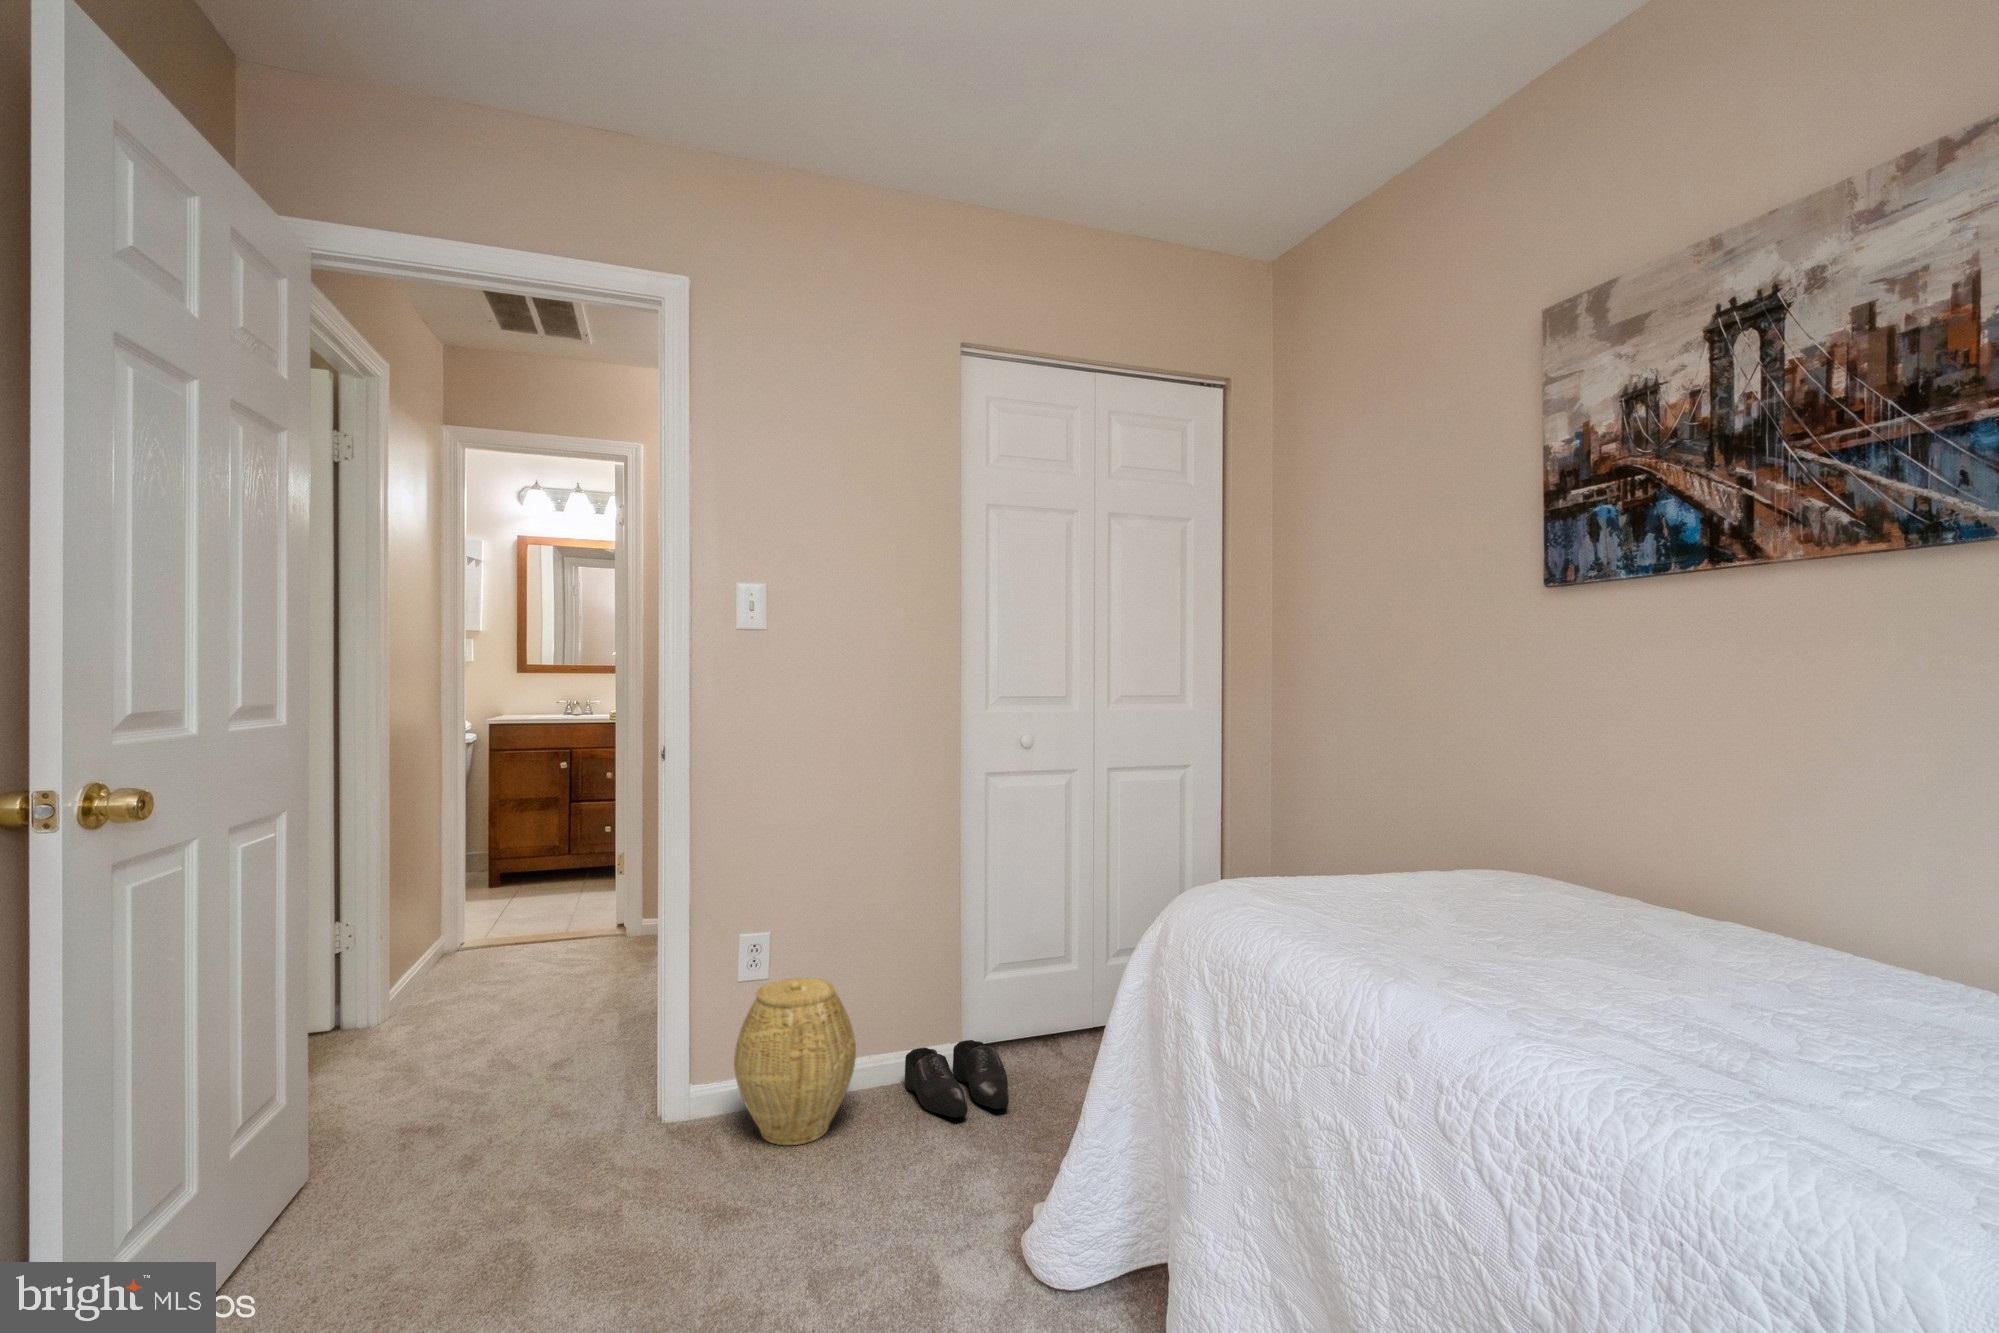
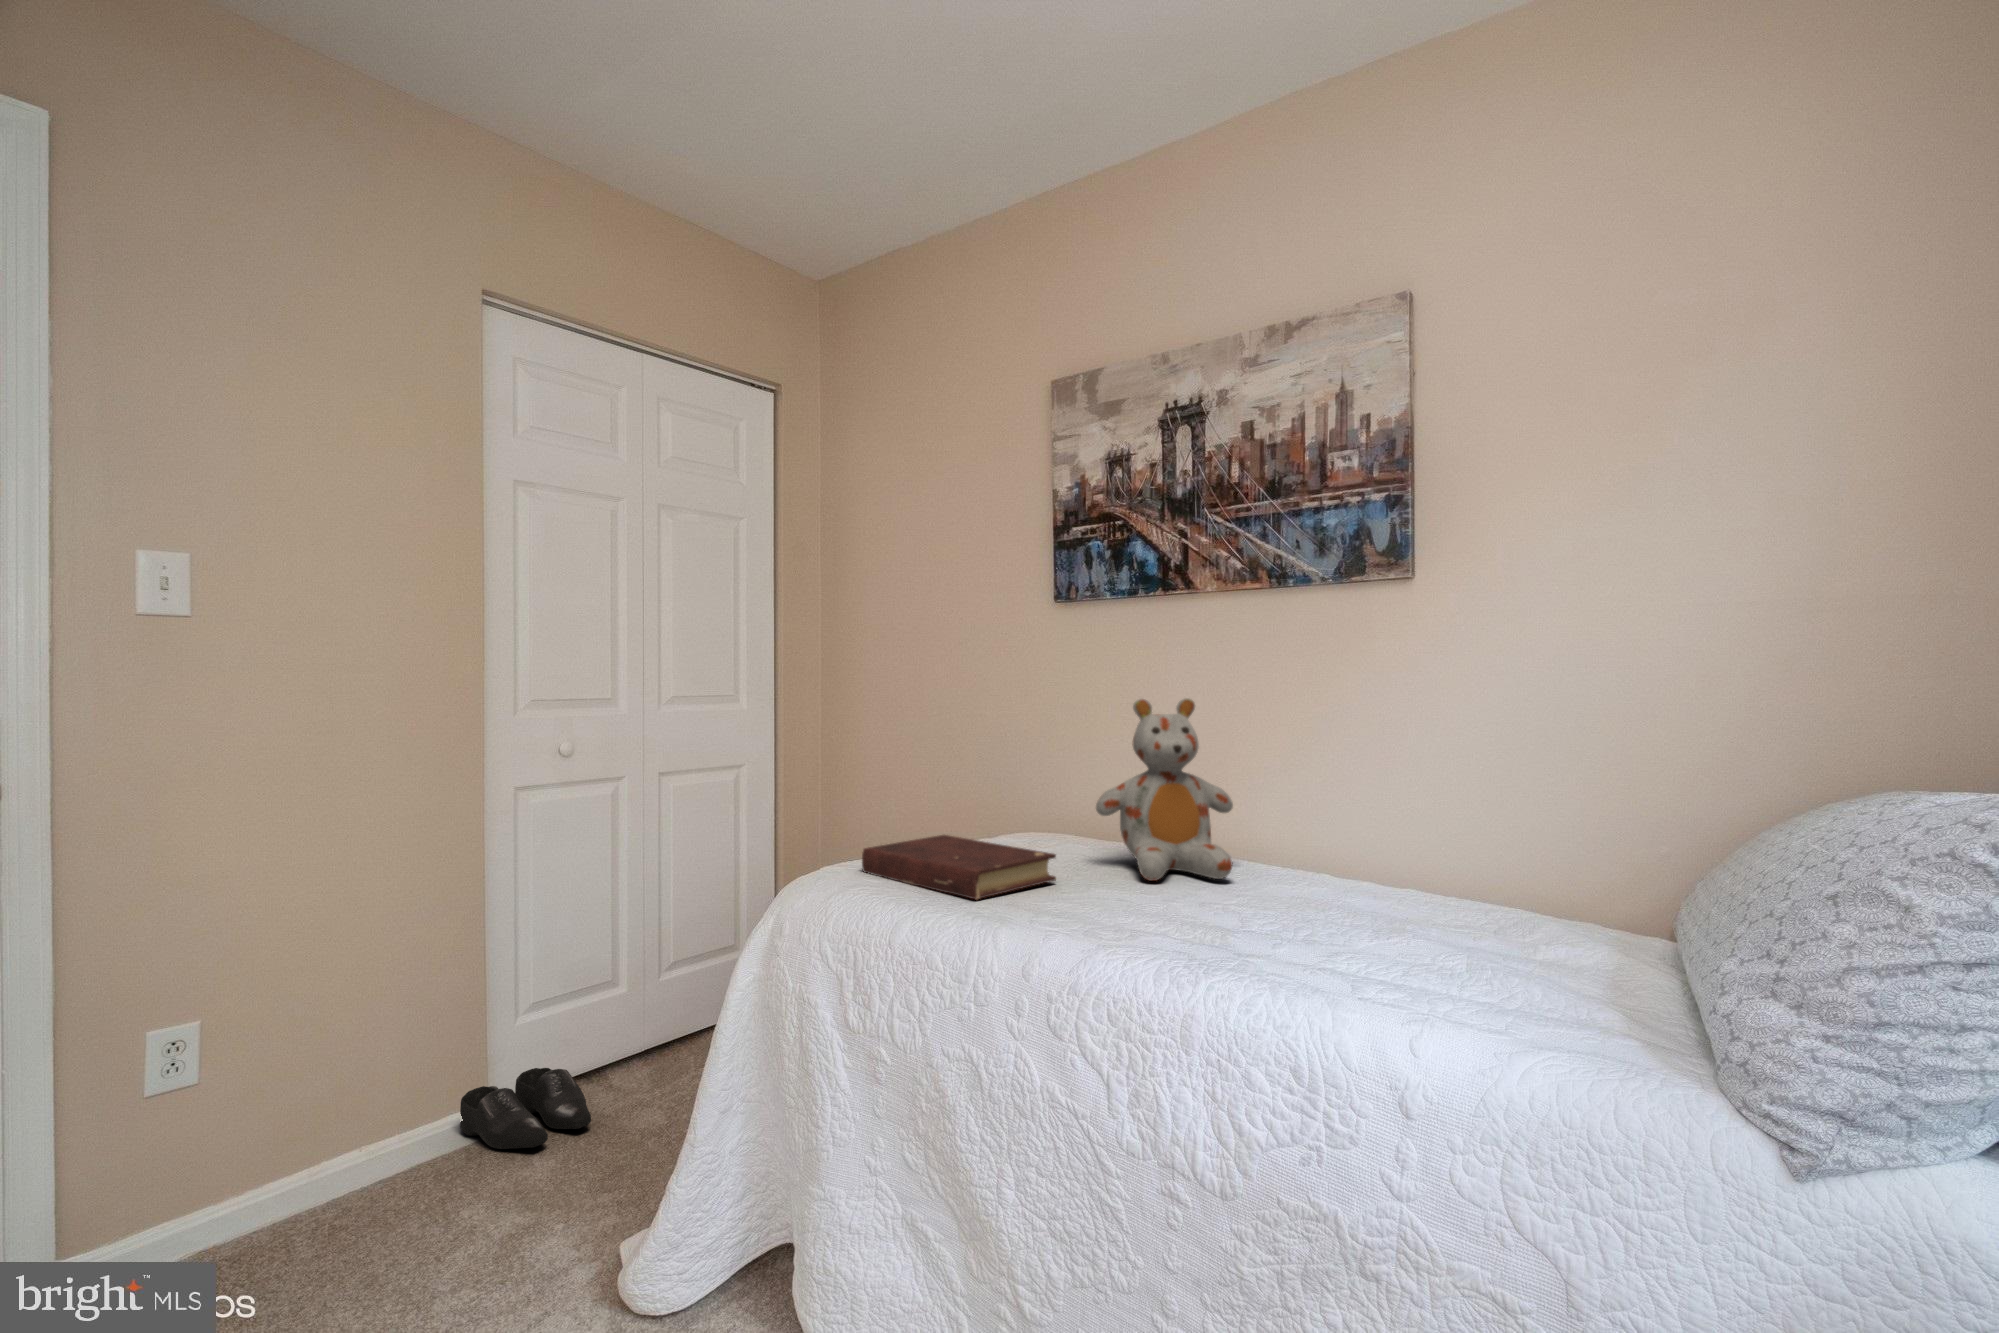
stuffed bear: none [1578,708,1823,983] -> present [1096,698,1233,881]
book: none [1252,866,1505,956] -> present [862,835,1056,899]
woven basket: present [734,978,856,1145] -> none [246,1032,412,1229]

